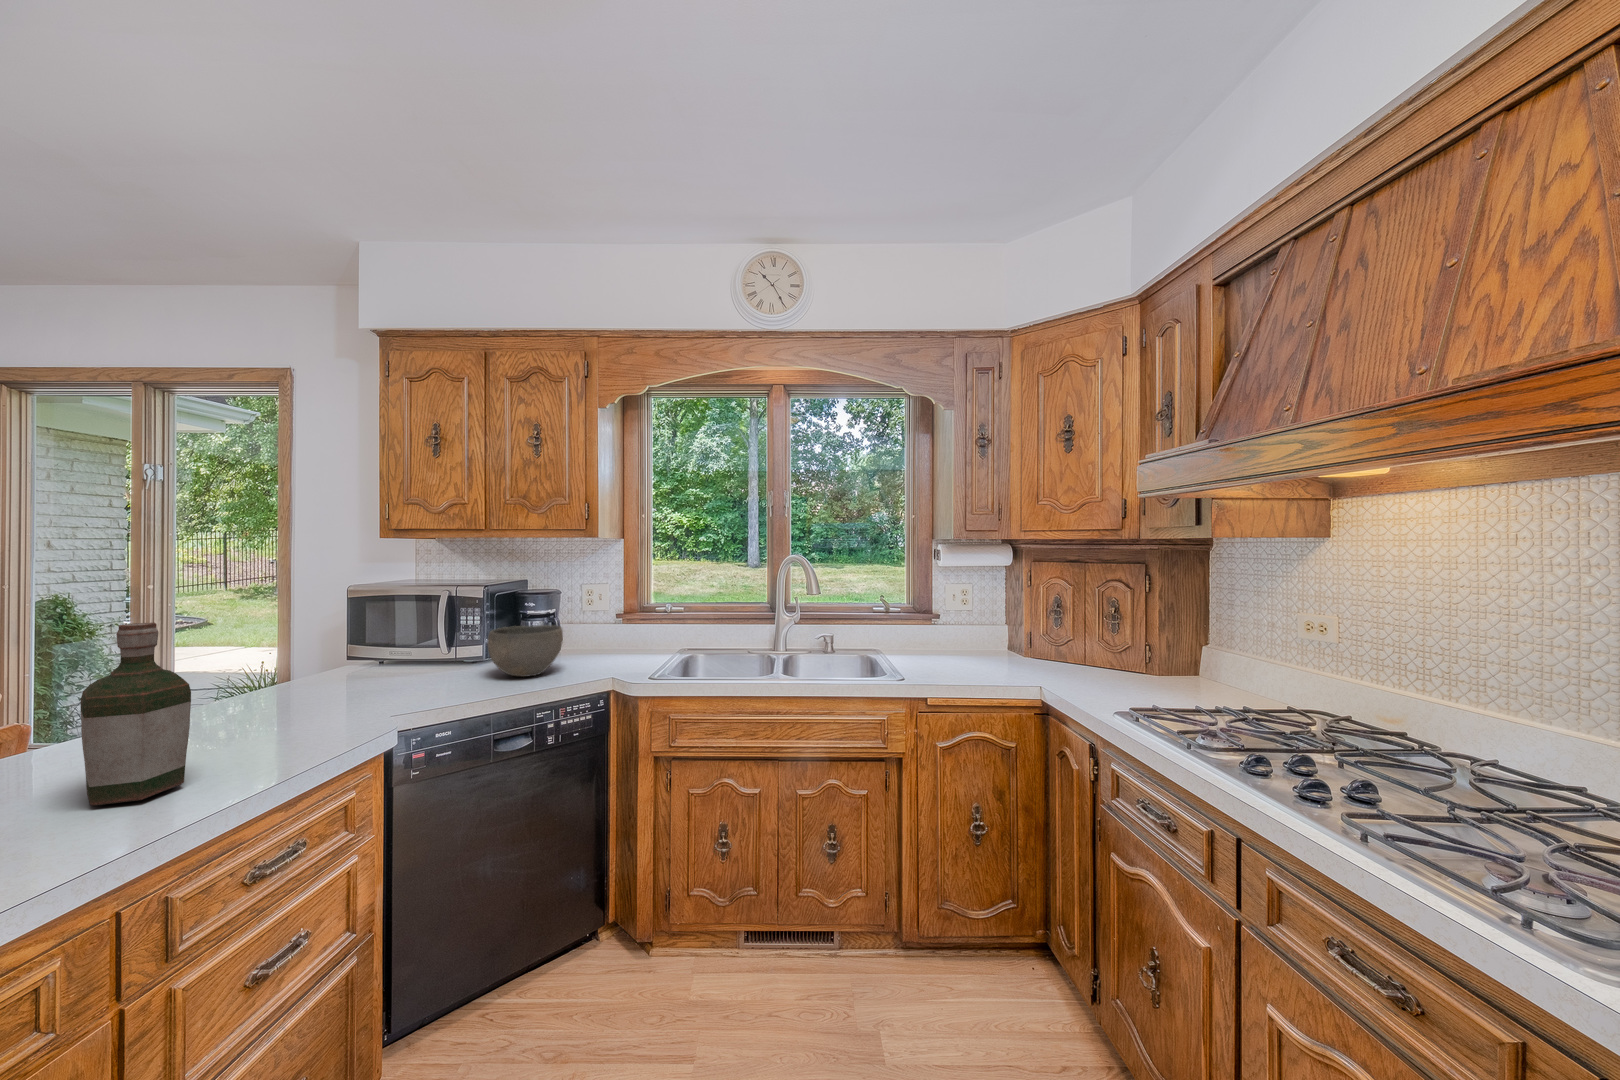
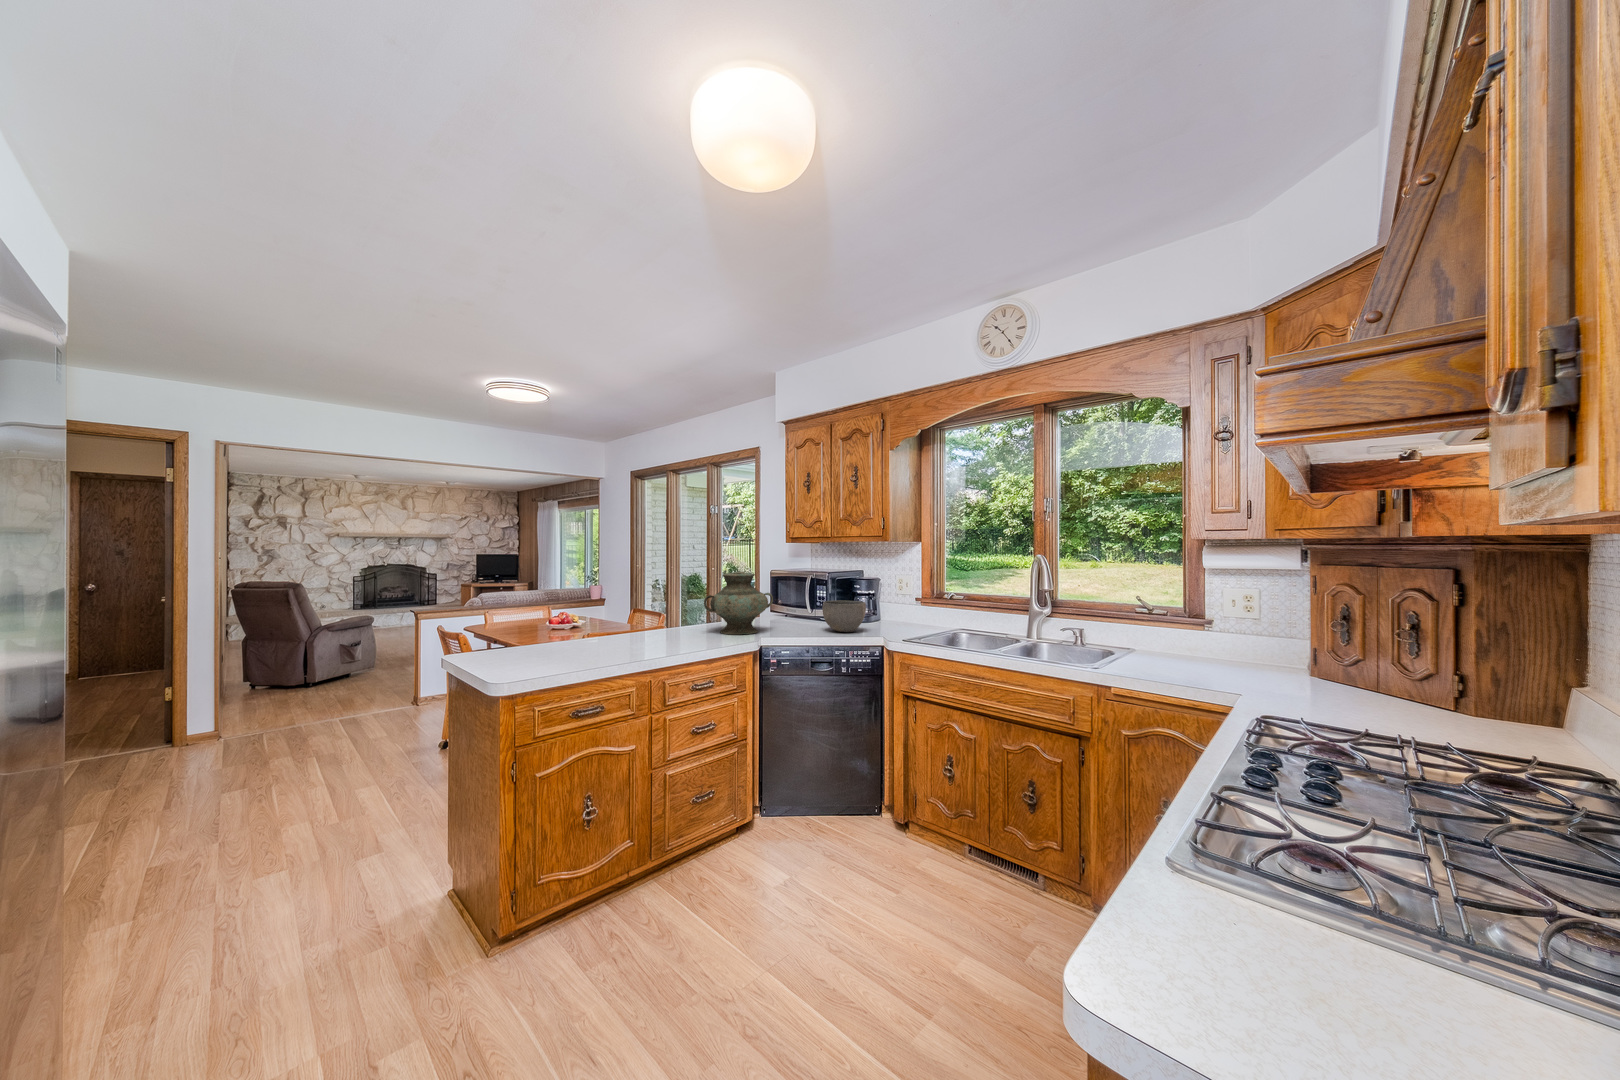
vase: none [213,590,386,722] -> present [704,571,773,634]
bottle: present [81,622,191,805] -> none [659,580,687,648]

